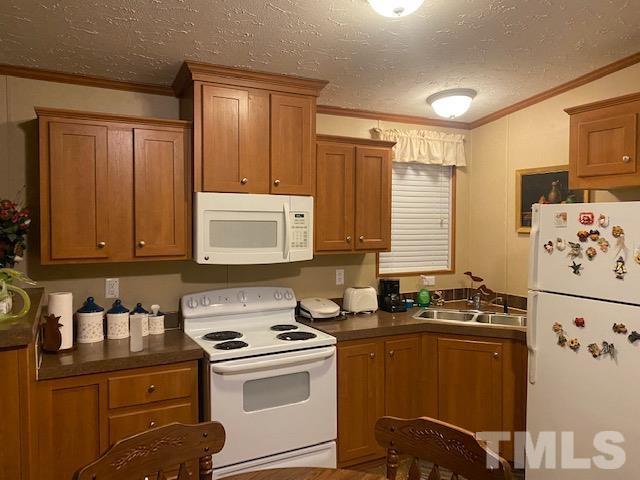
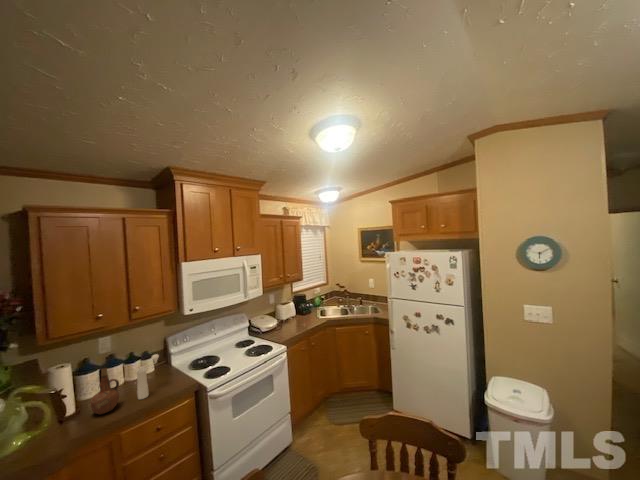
ceramic pitcher: none [81,304,113,355] -> present [90,368,119,414]

